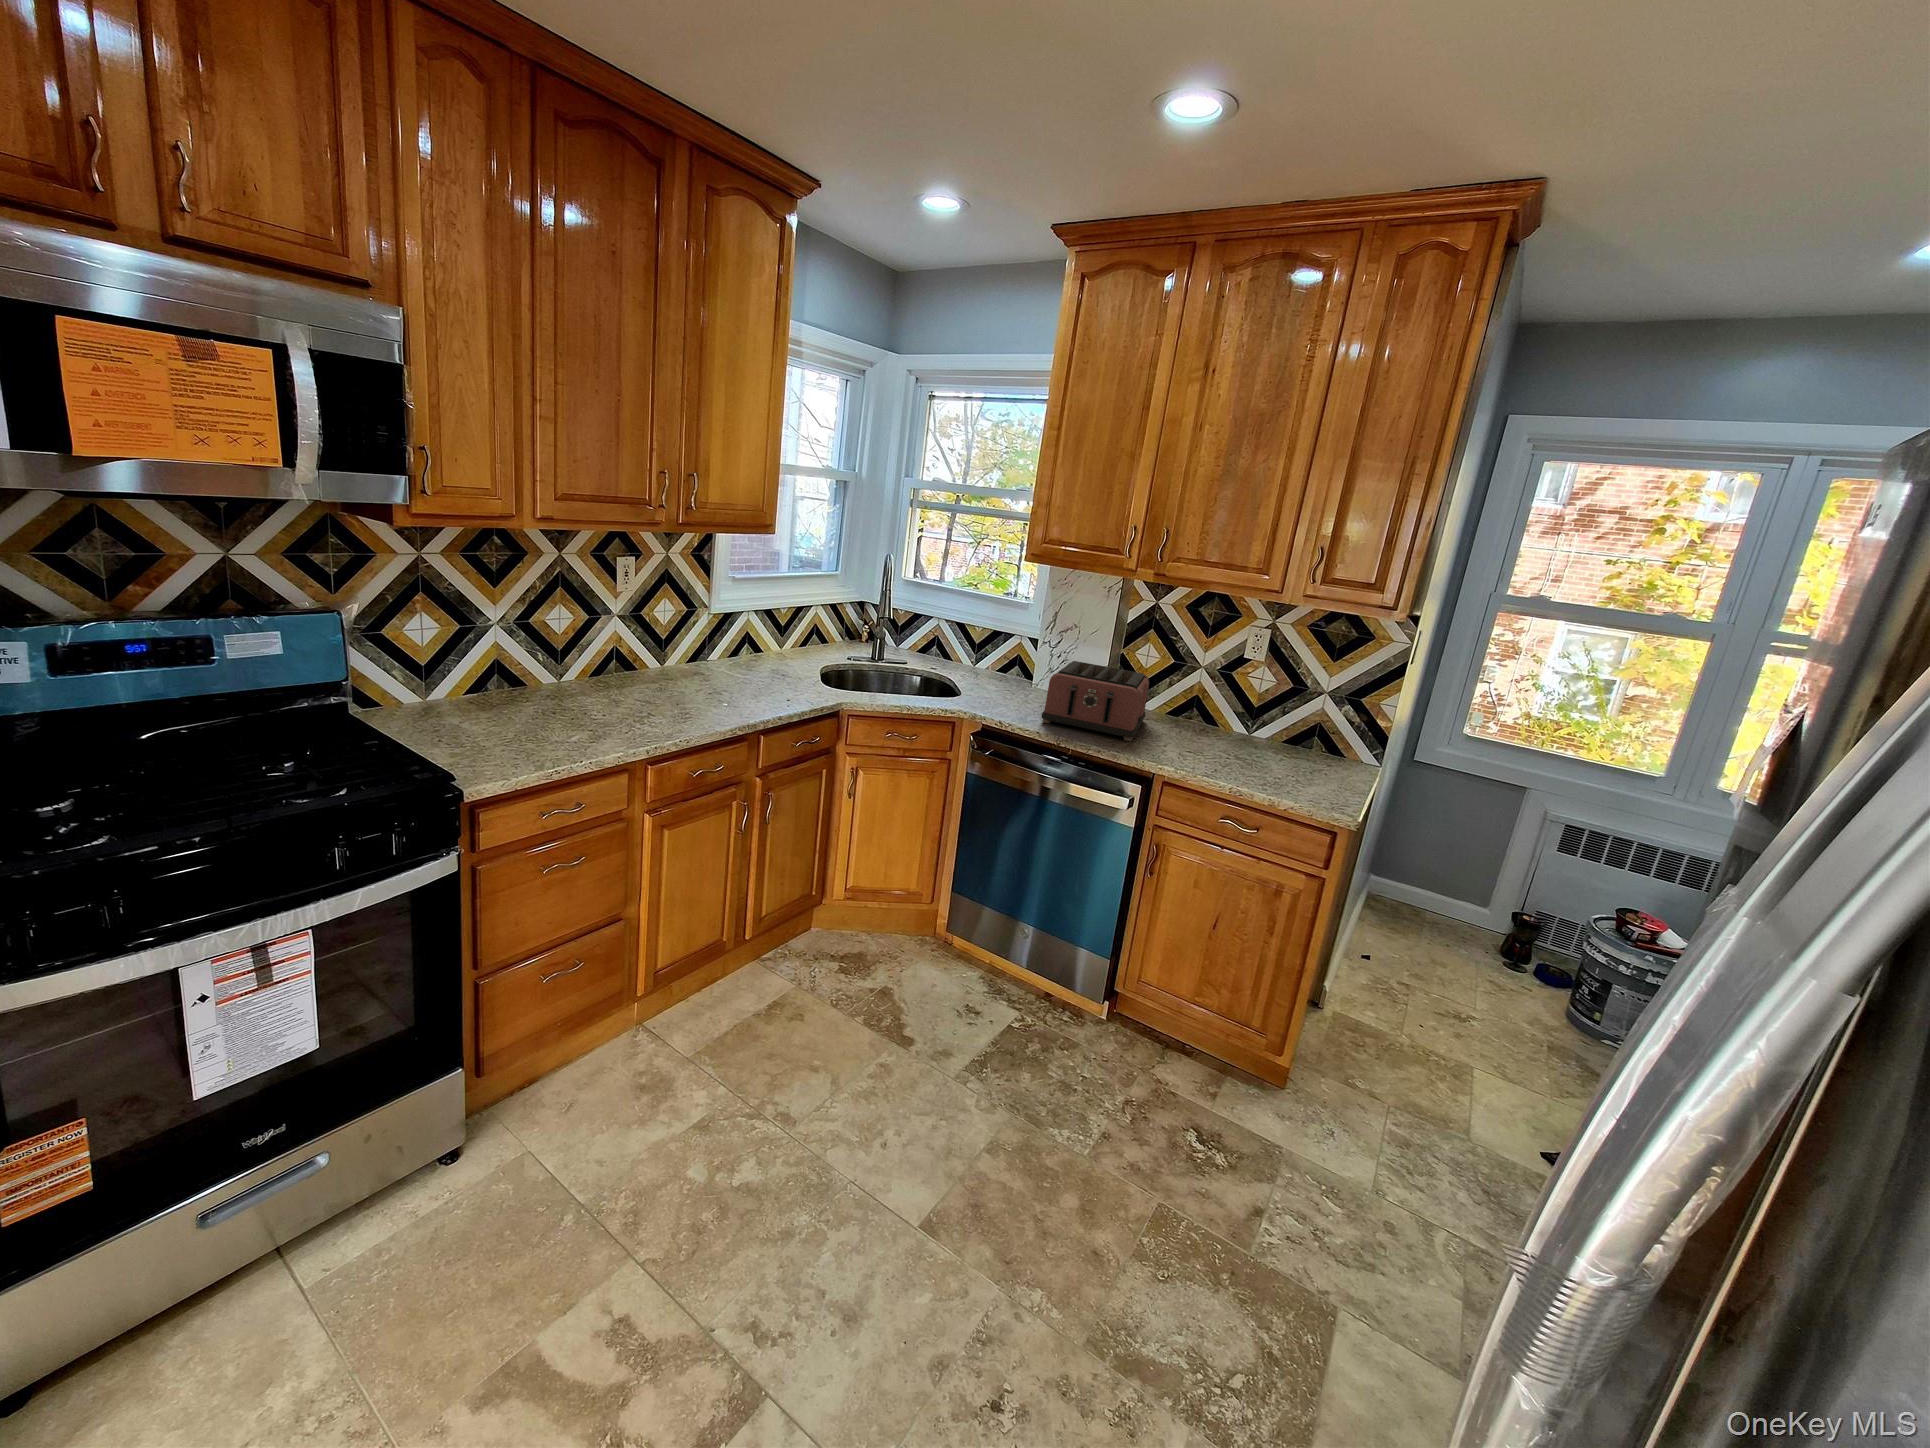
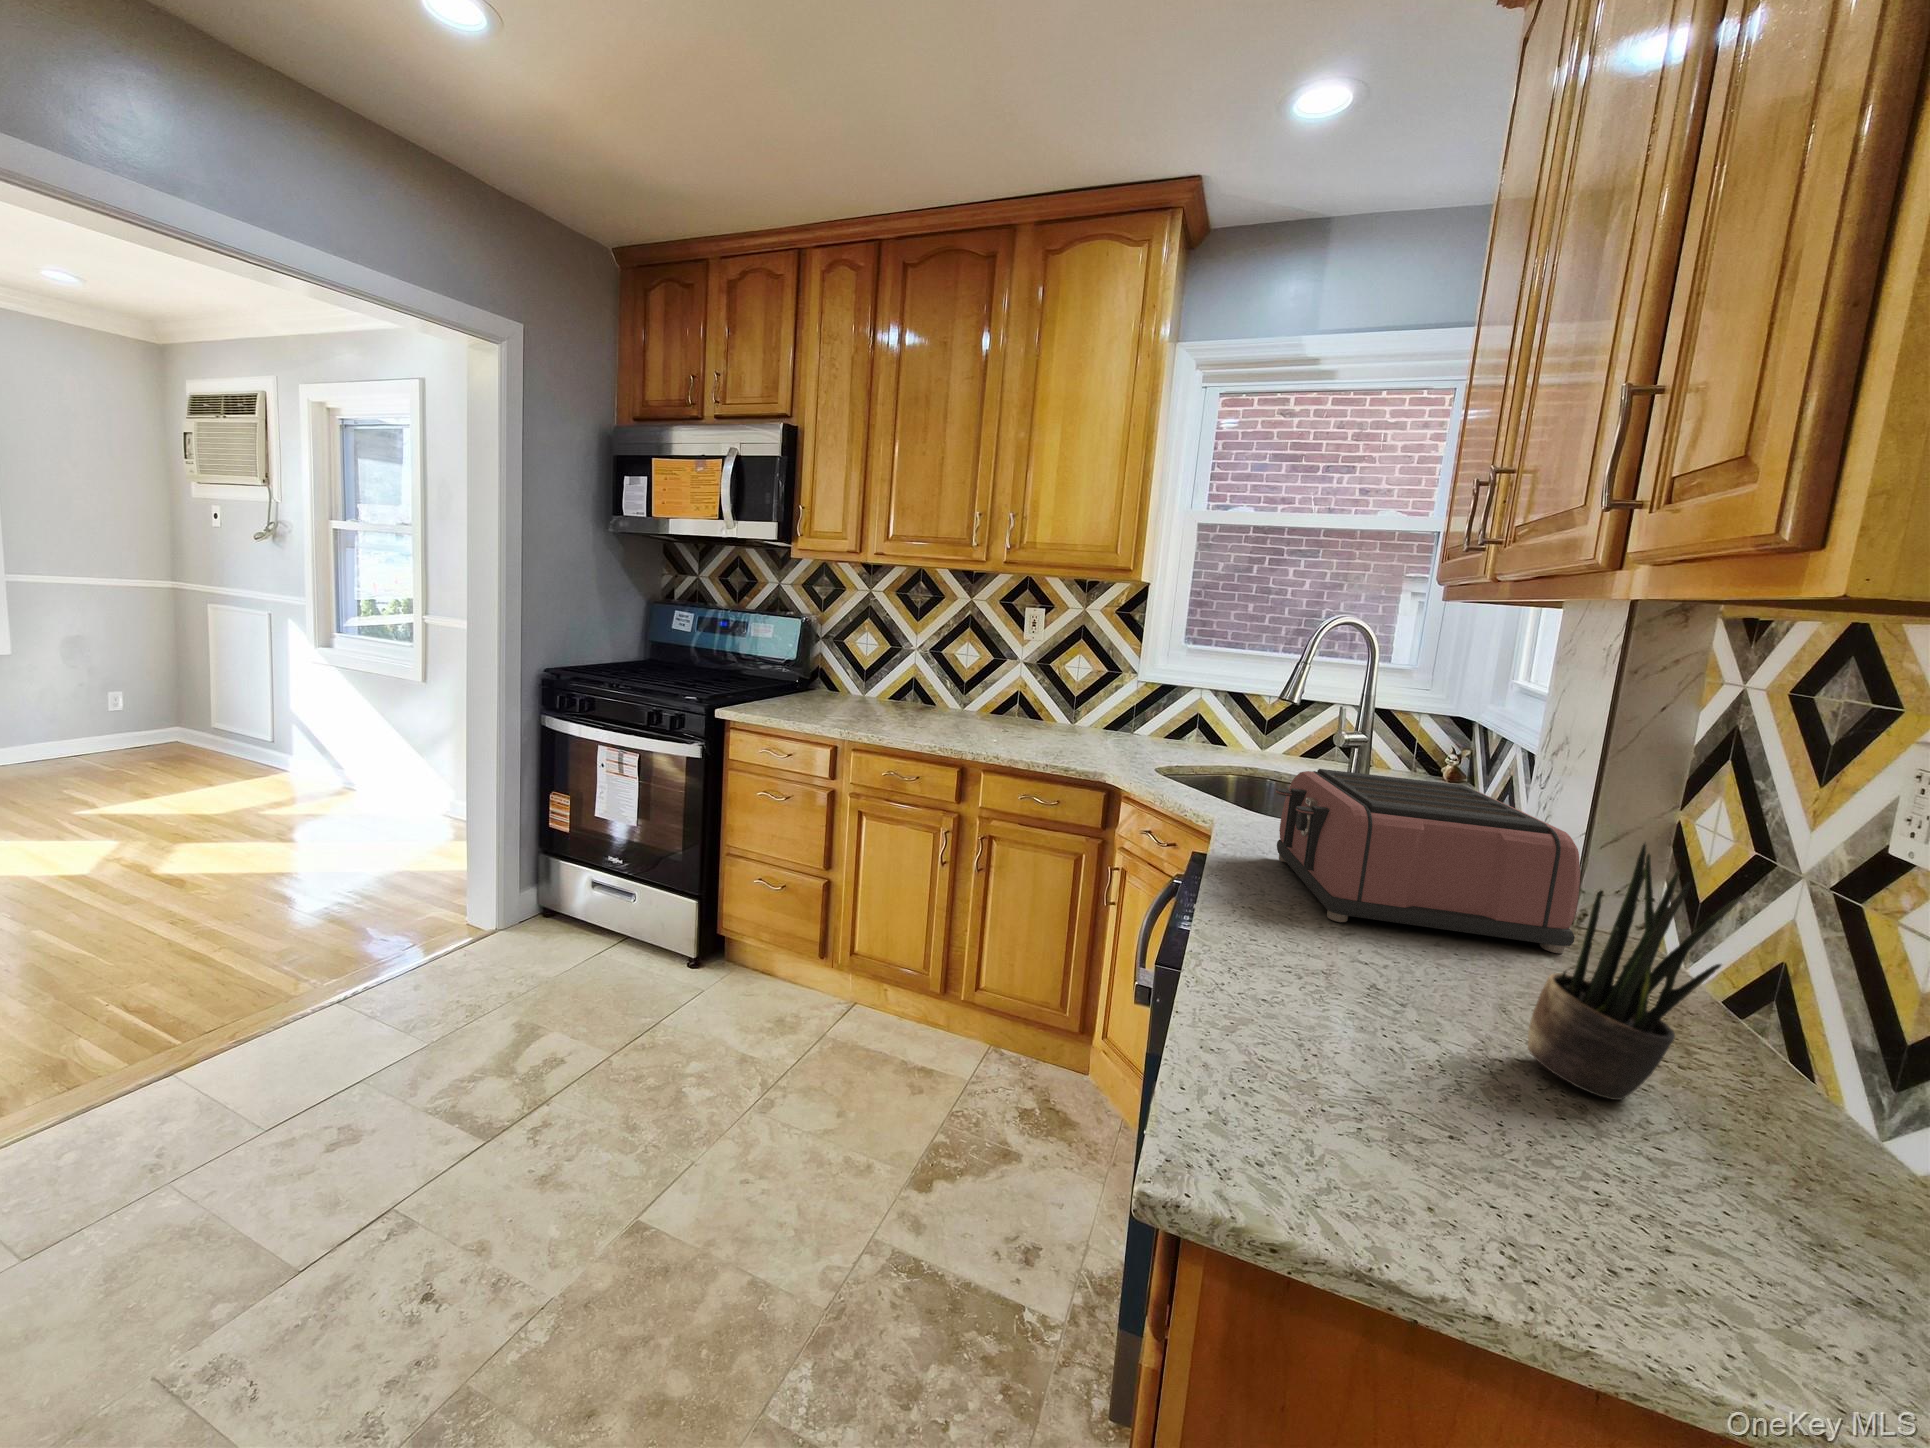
potted plant: none [1238,680,1286,759] -> present [1528,842,1742,1100]

